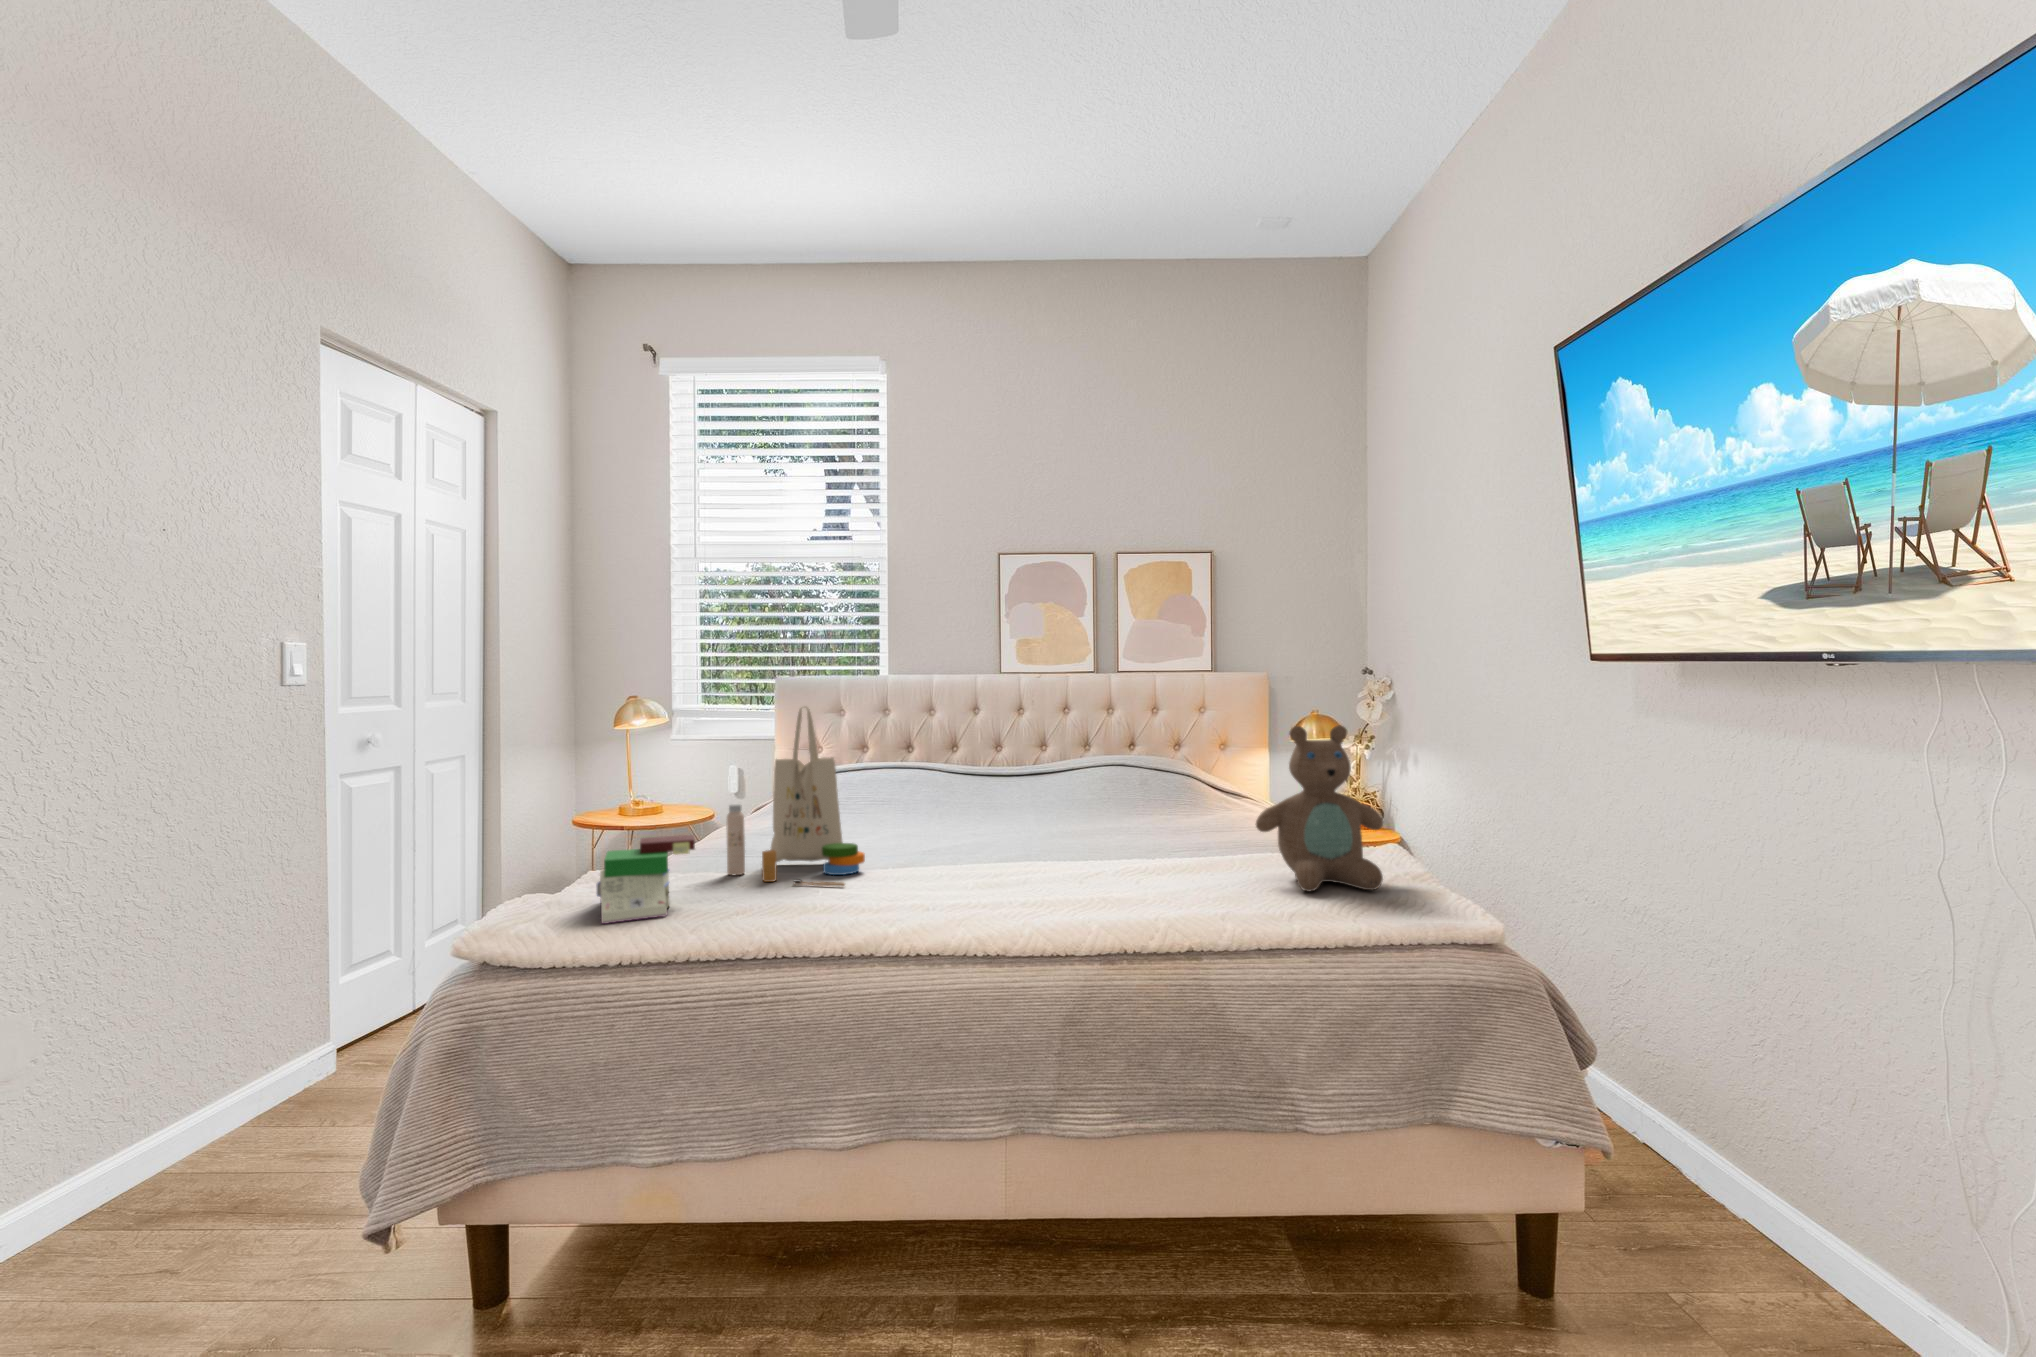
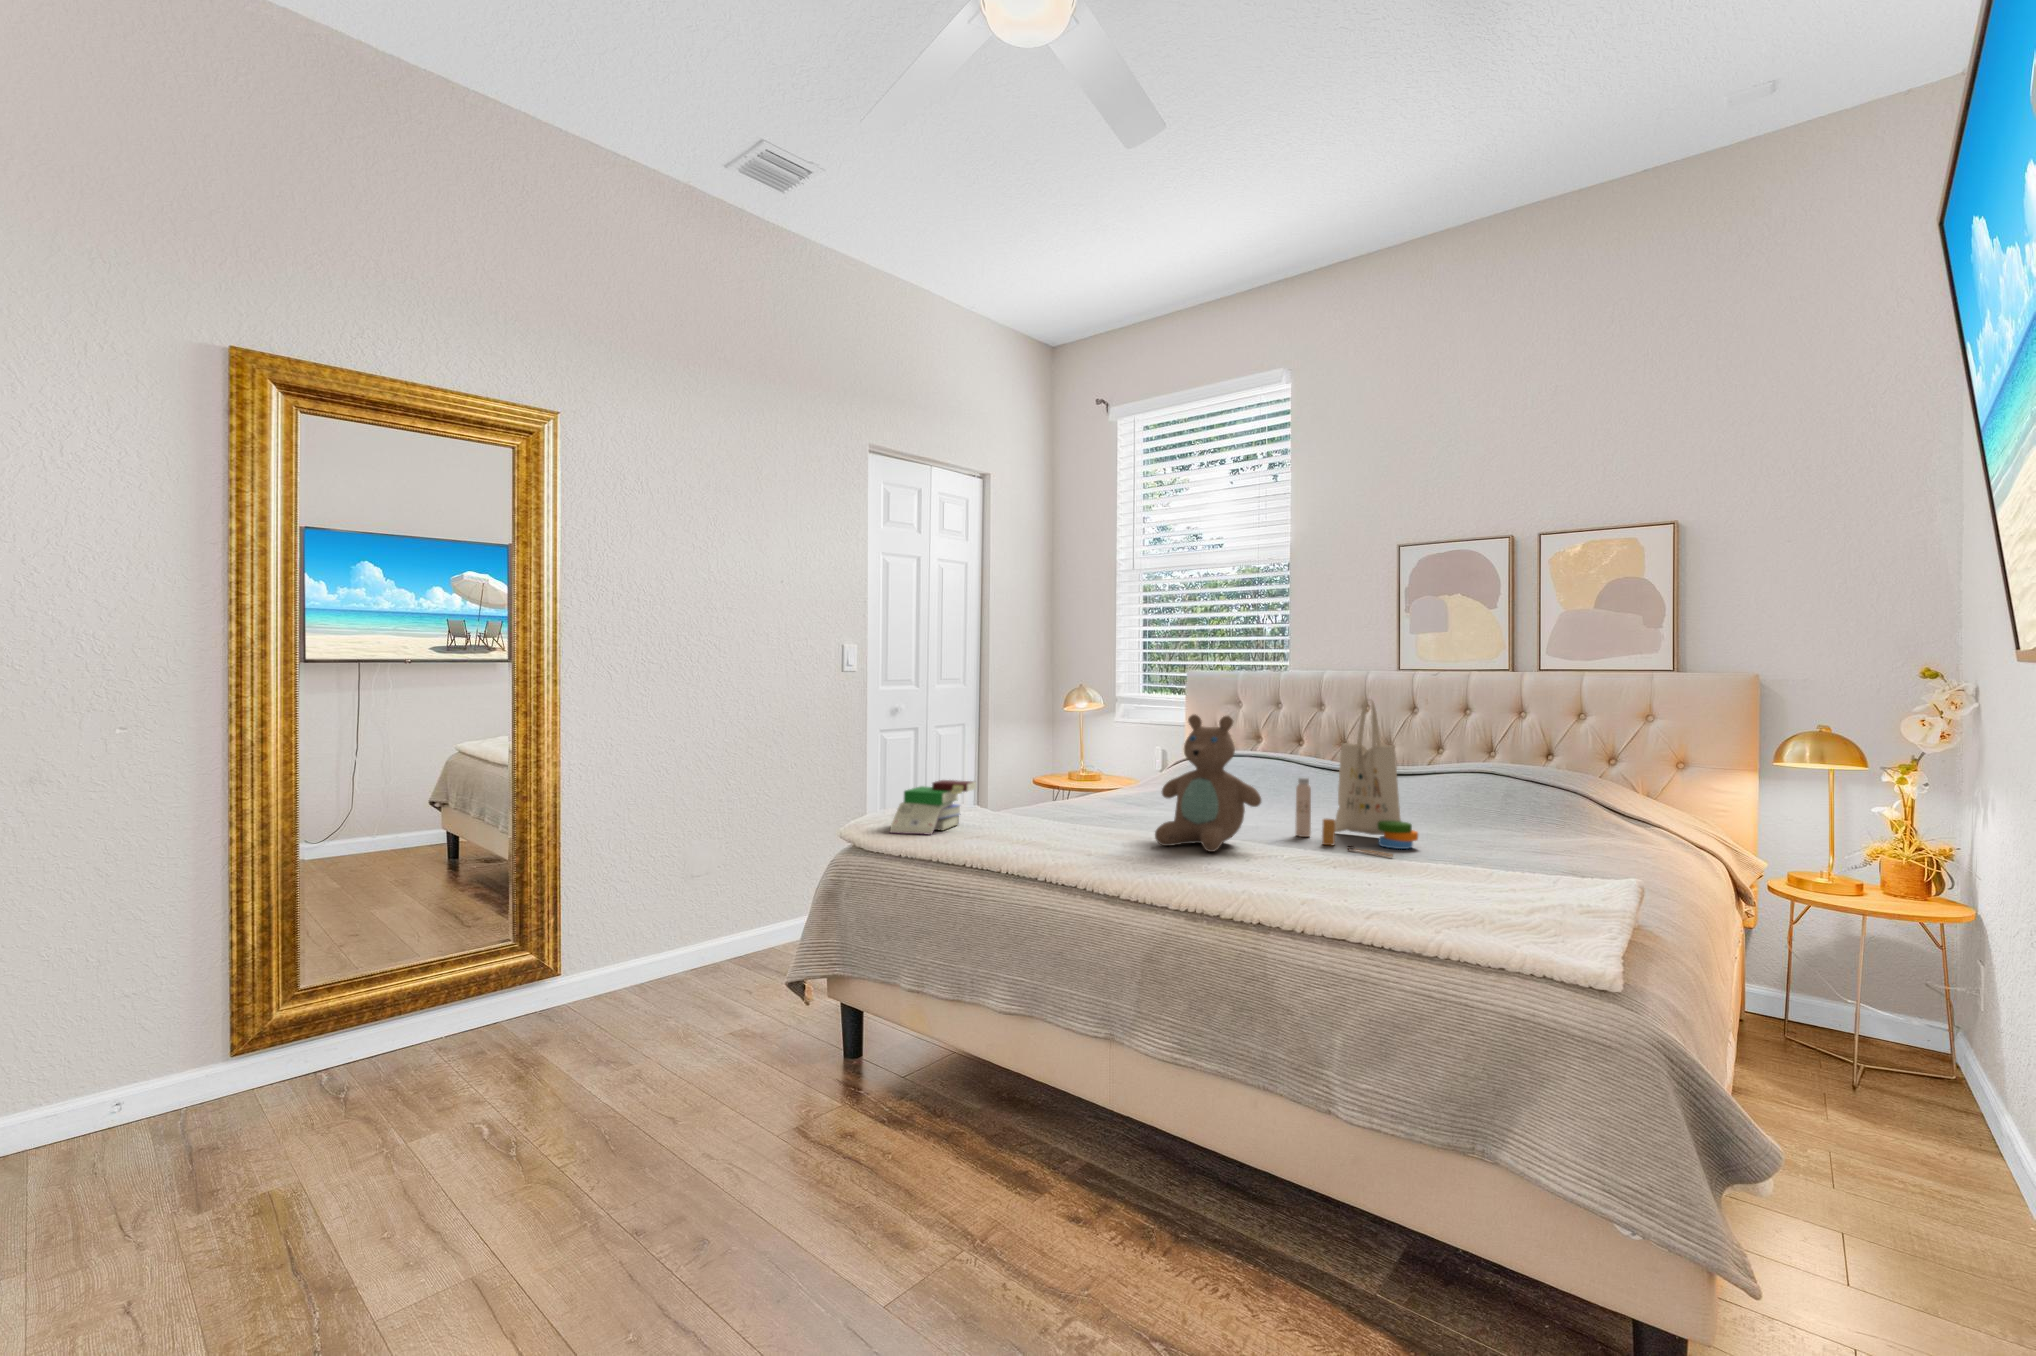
tote bag: present [726,707,865,886] -> present [1296,700,1418,857]
teddy bear: present [1256,725,1383,891] -> present [1155,714,1261,852]

